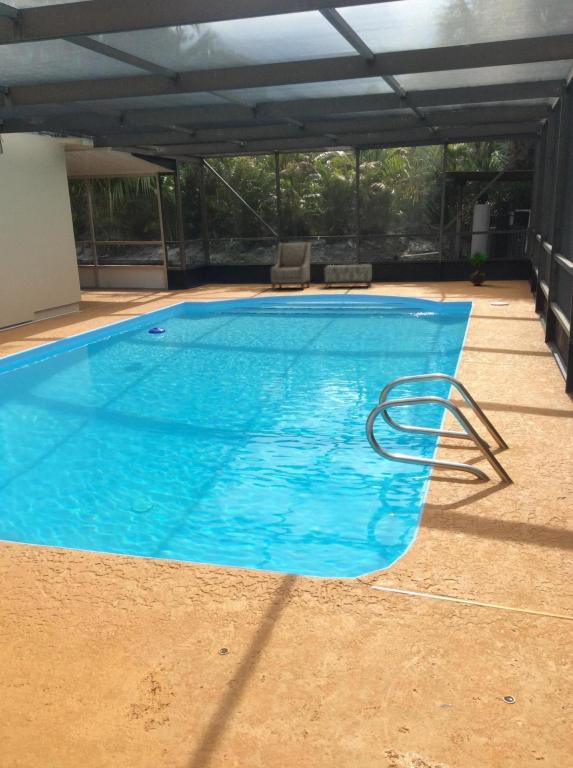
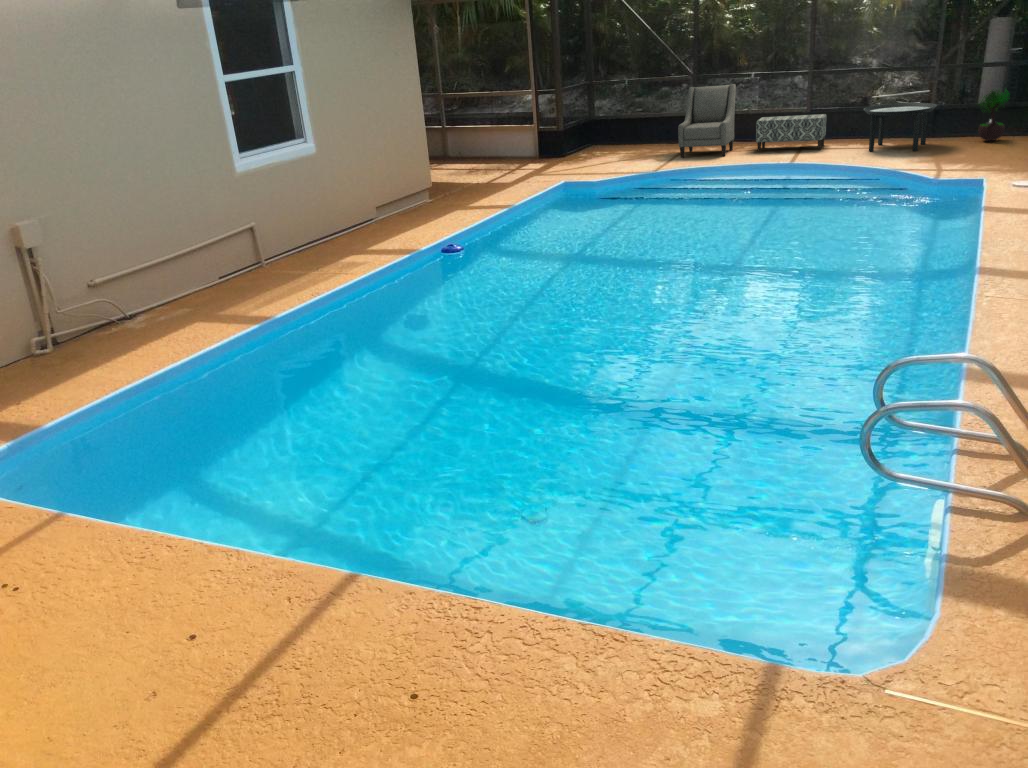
round table: none [395,259,443,289] -> present [863,103,937,151]

